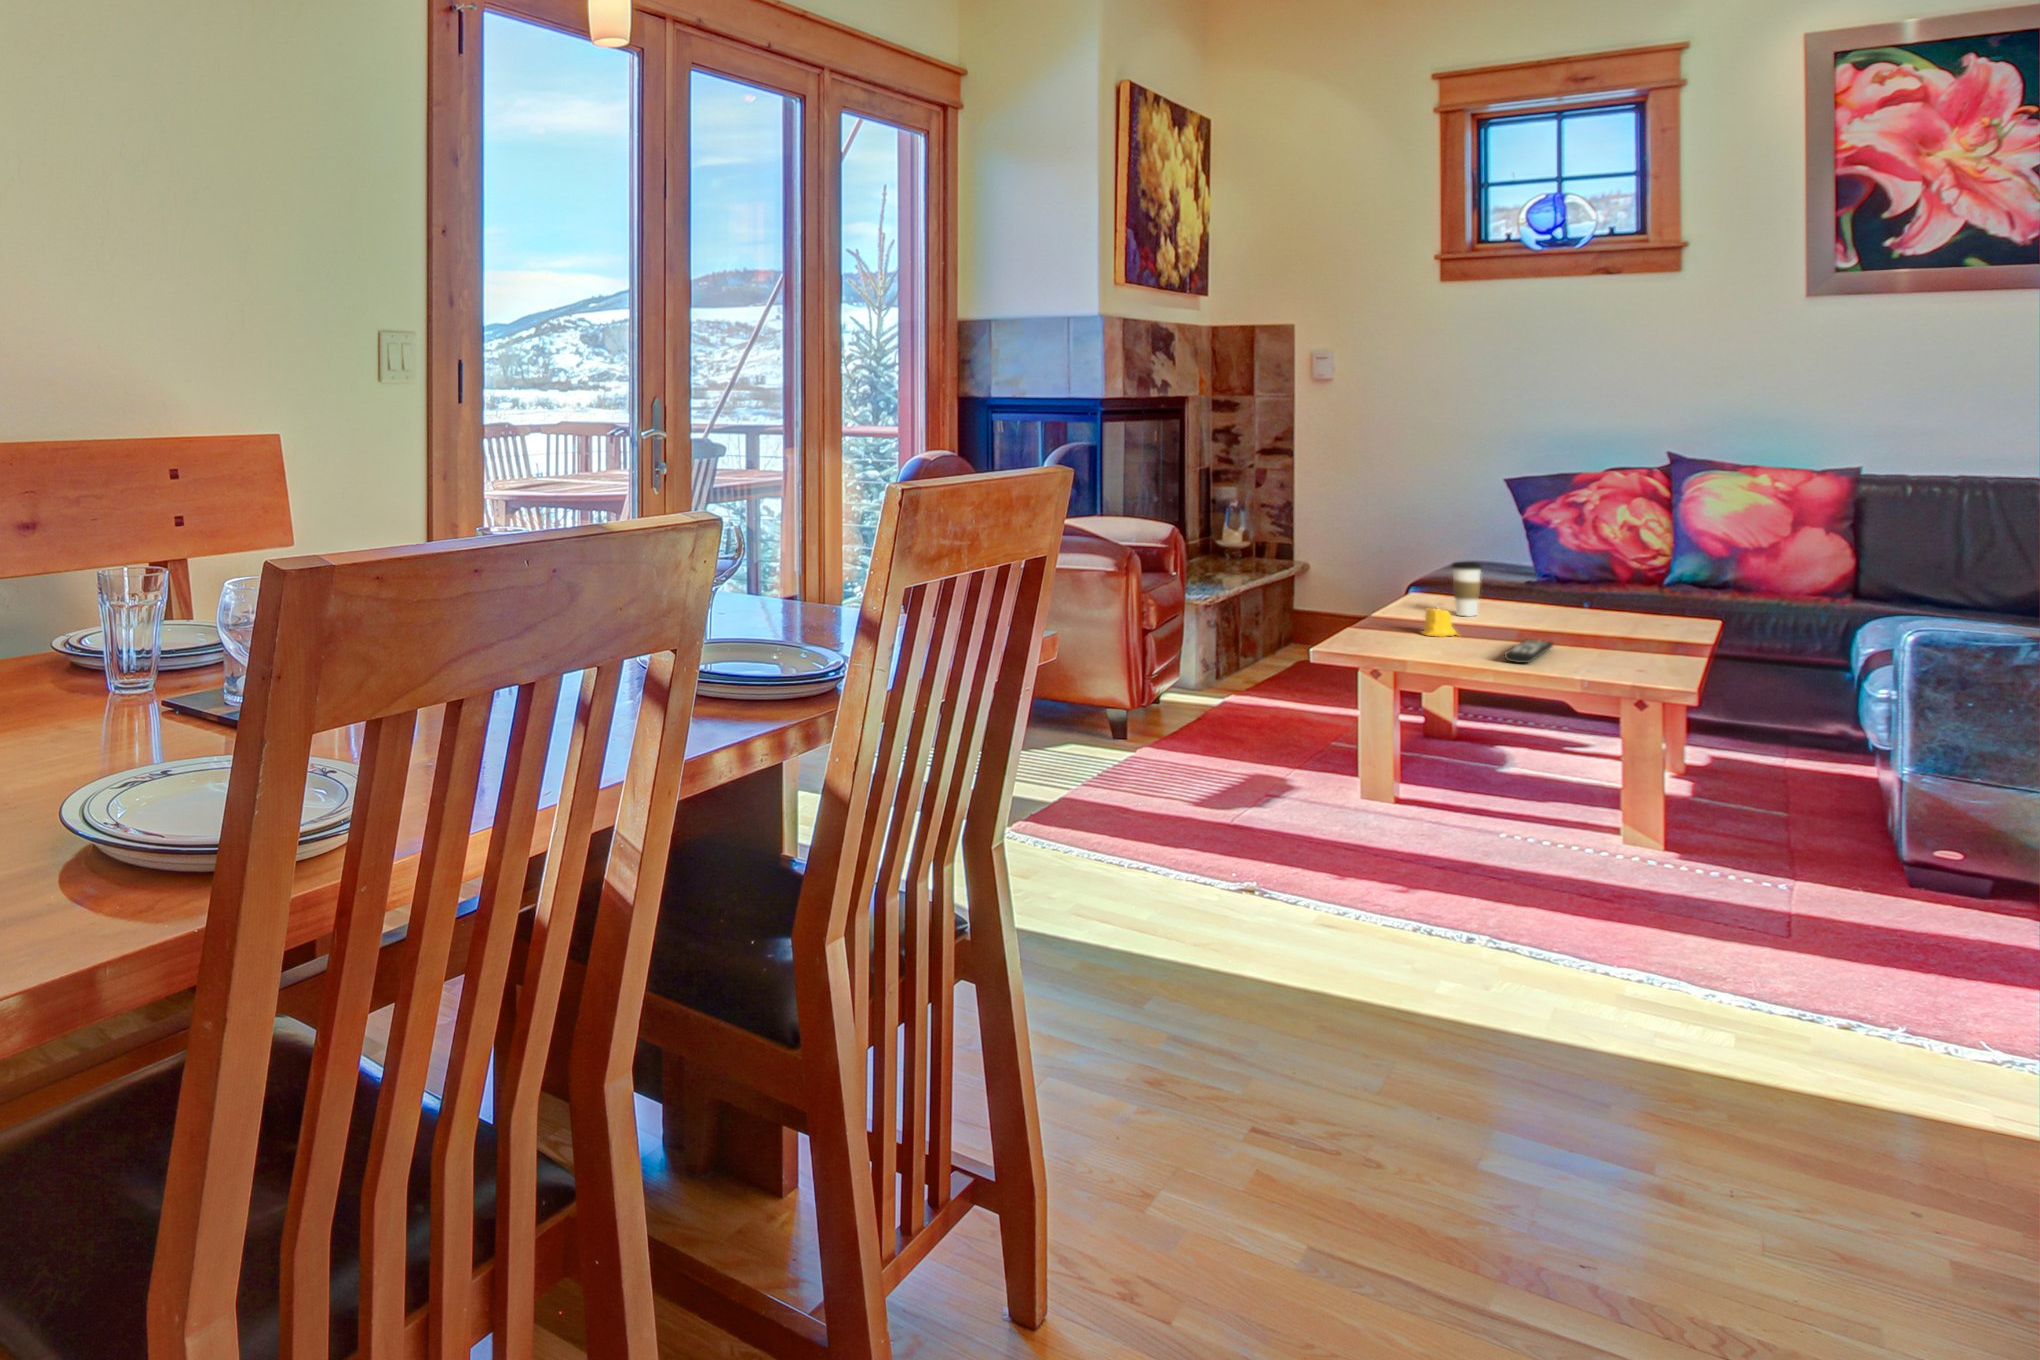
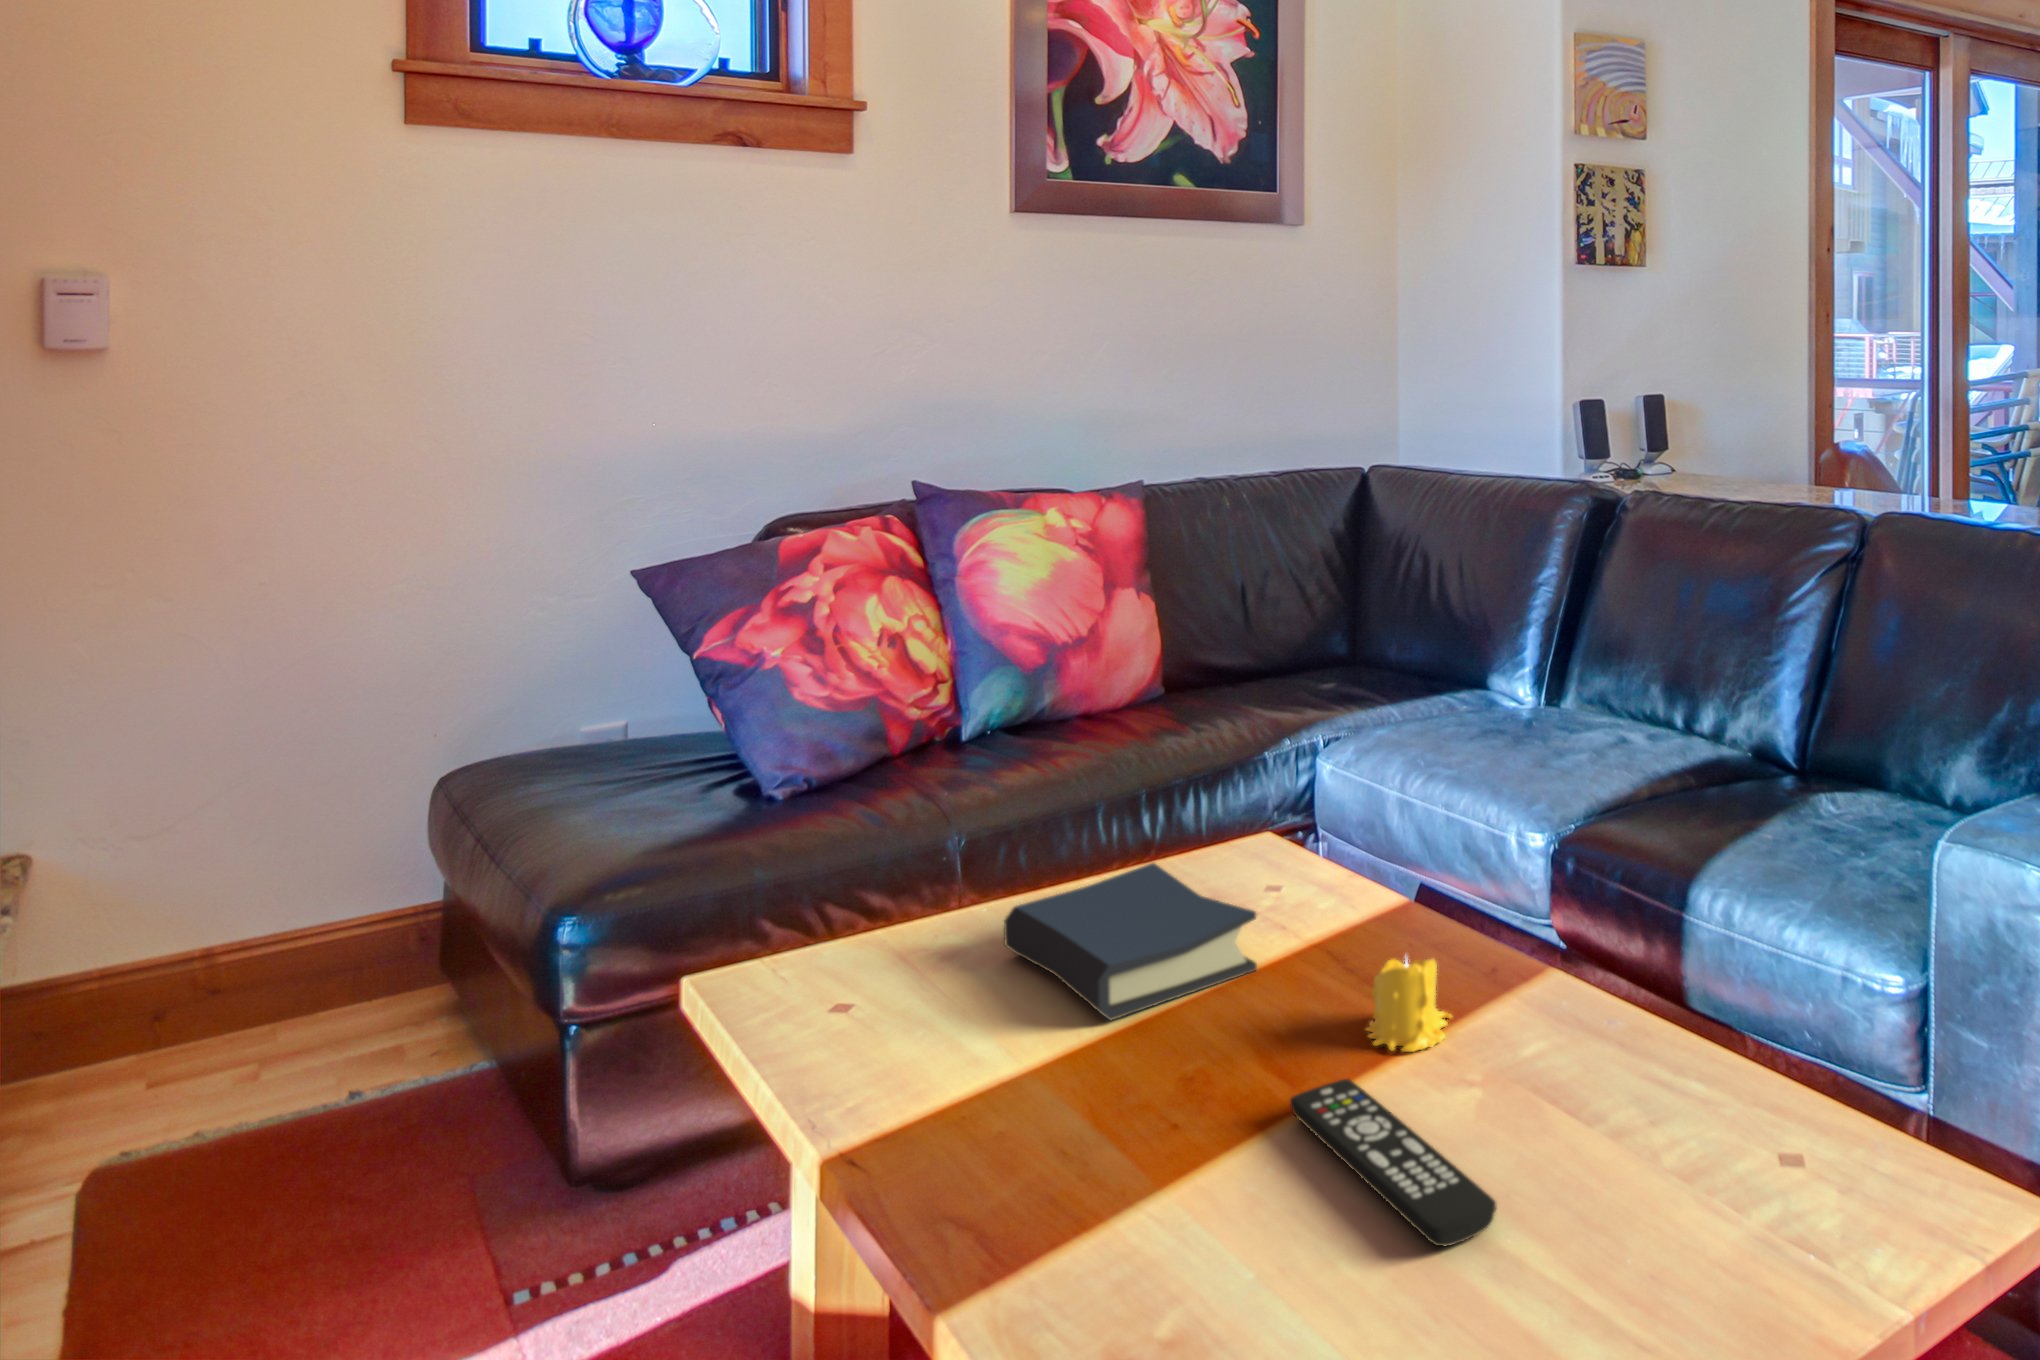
coffee cup: present [1452,562,1482,616] -> none [851,849,933,1020]
hardback book: none [1516,598,1602,634] -> present [1004,863,1257,1020]
candle: present [1422,608,1458,637] -> present [1366,958,1451,1052]

